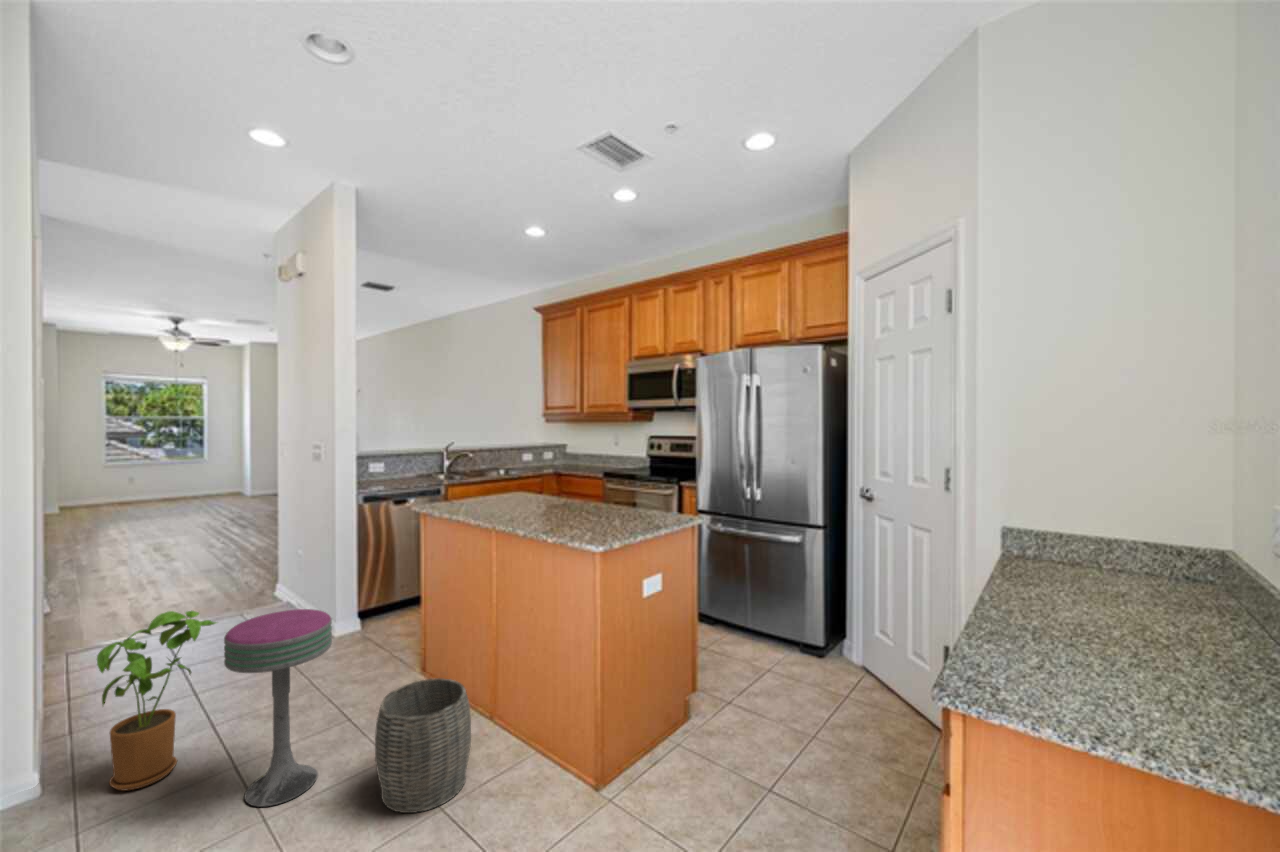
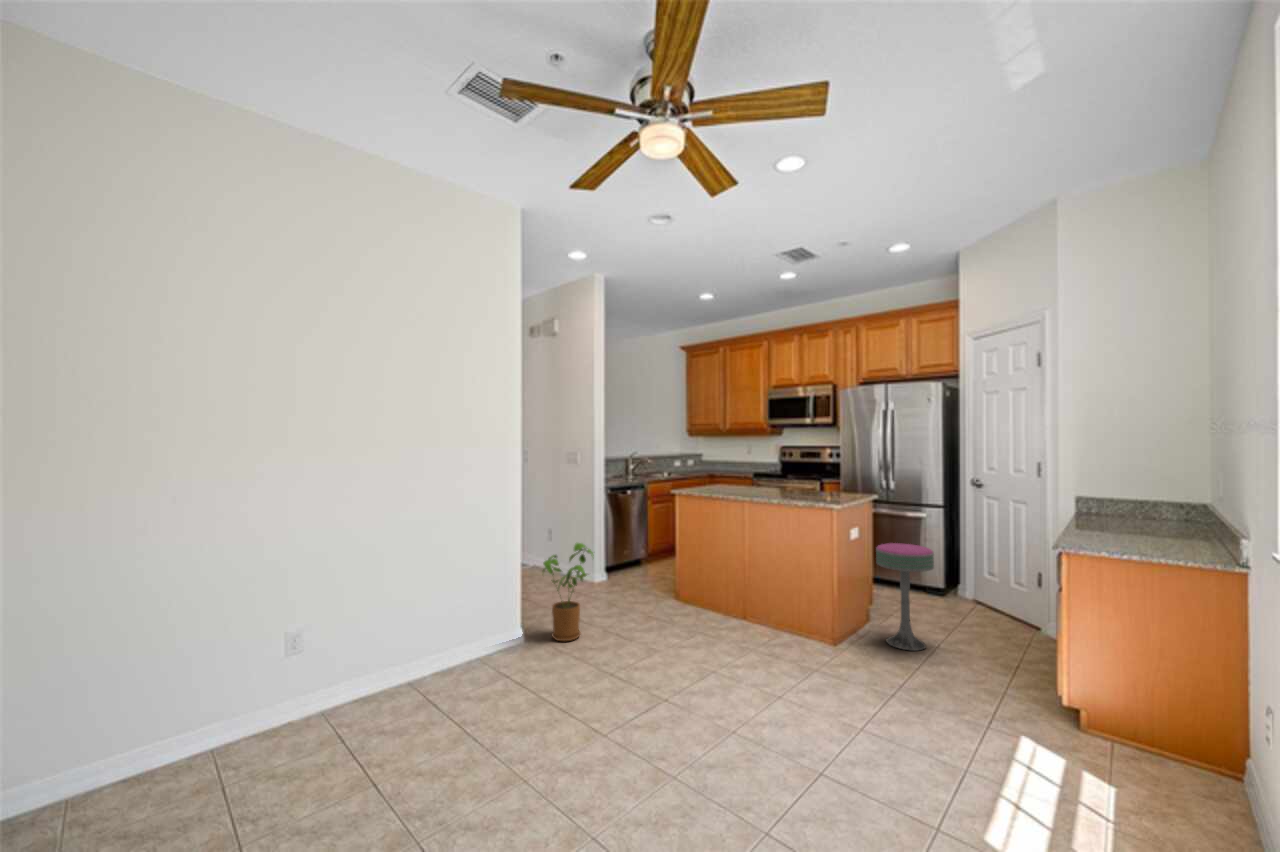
bar stool: present [224,609,332,807] -> present [876,543,934,651]
woven basket: present [375,678,471,813] -> none [707,585,759,651]

